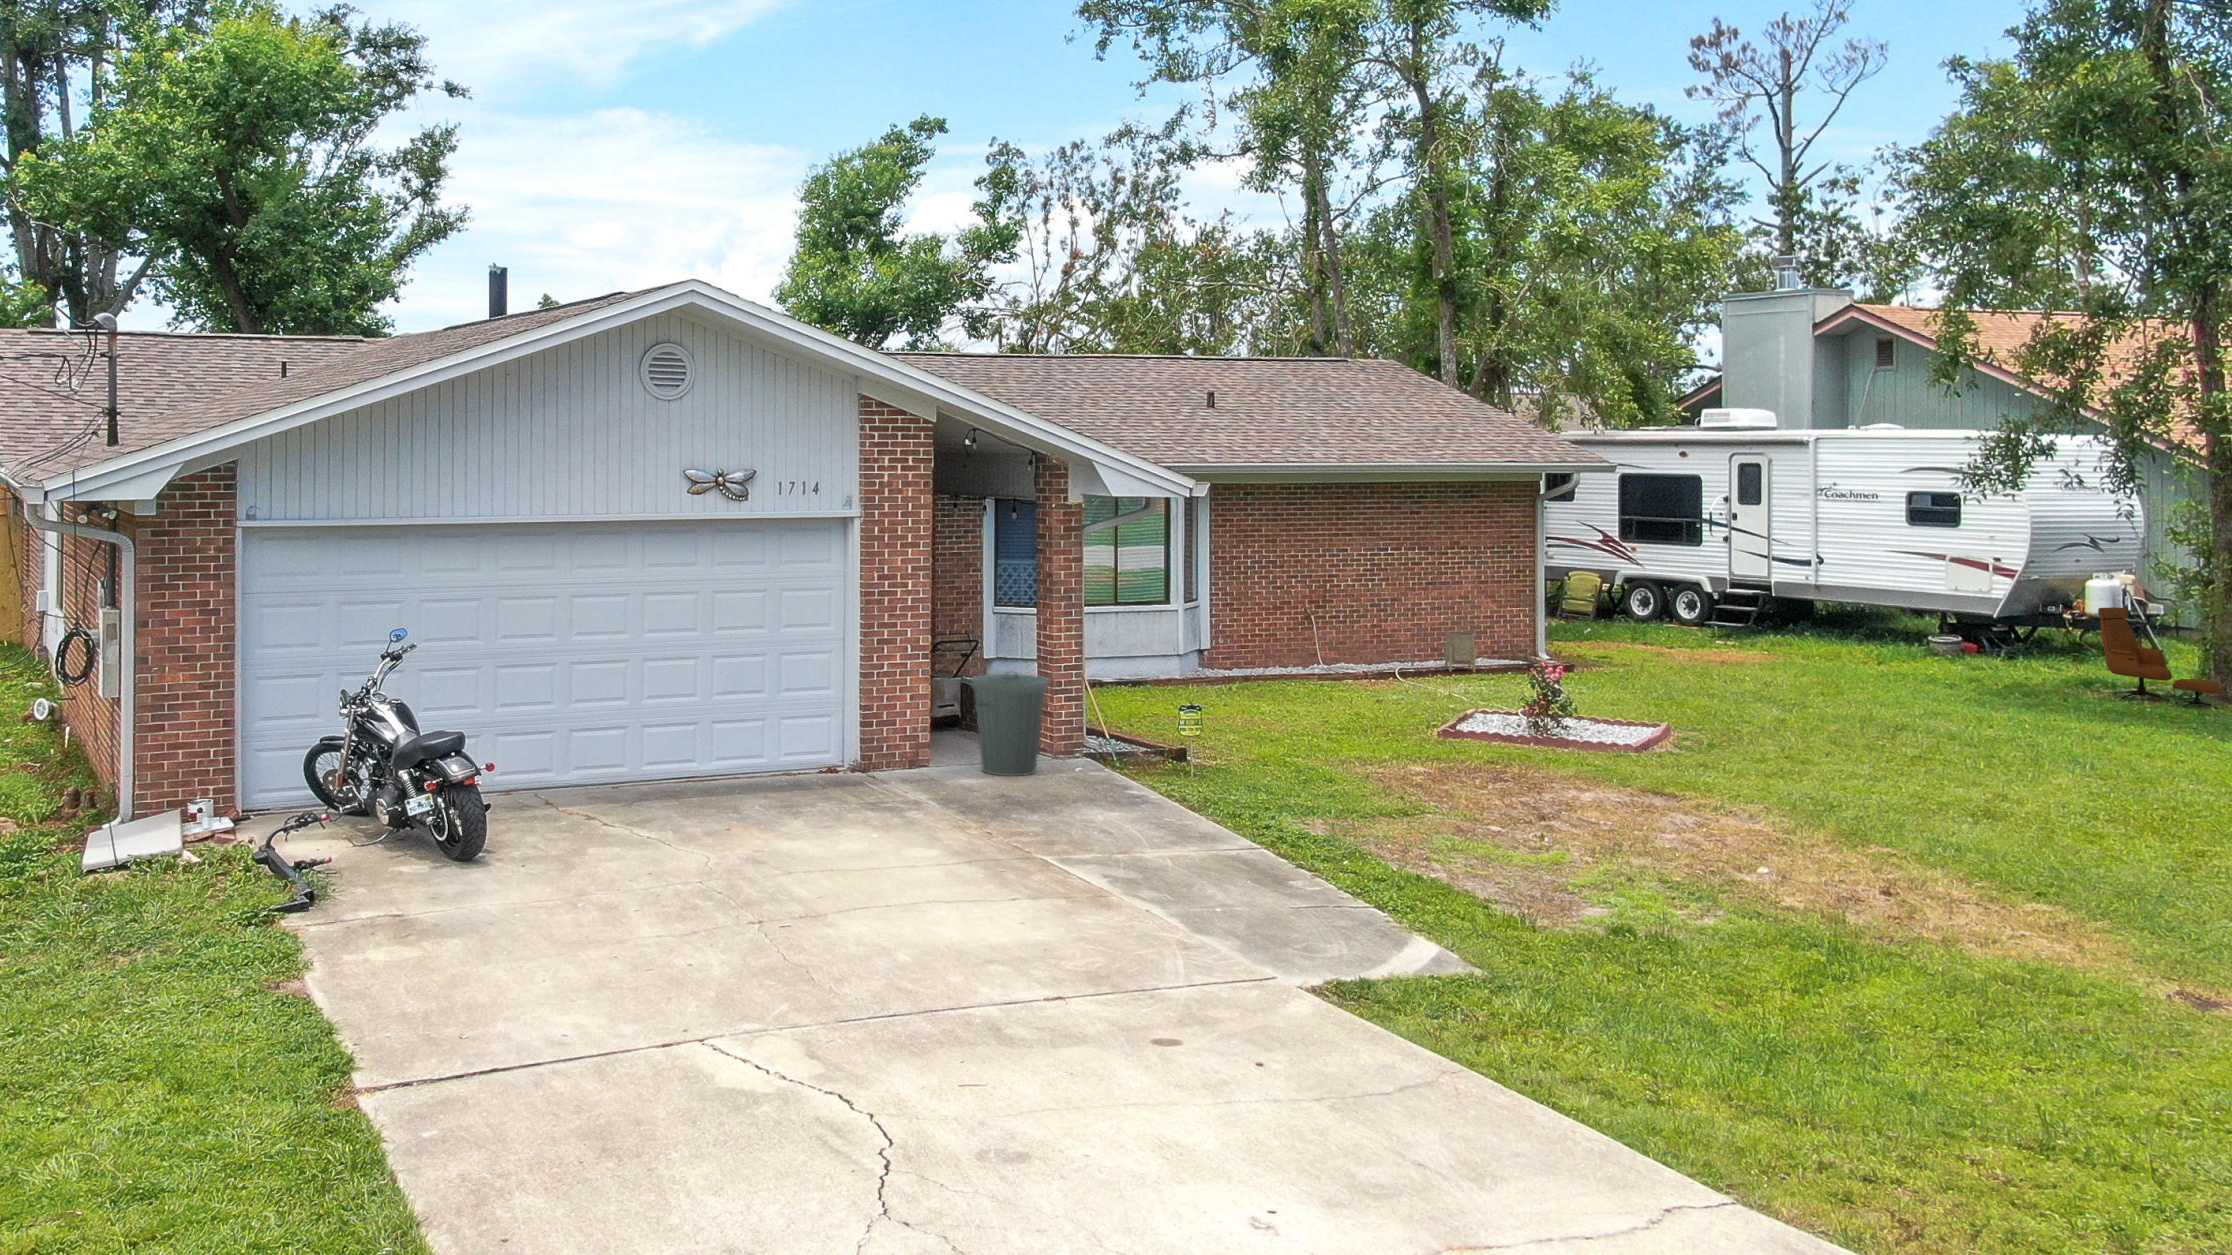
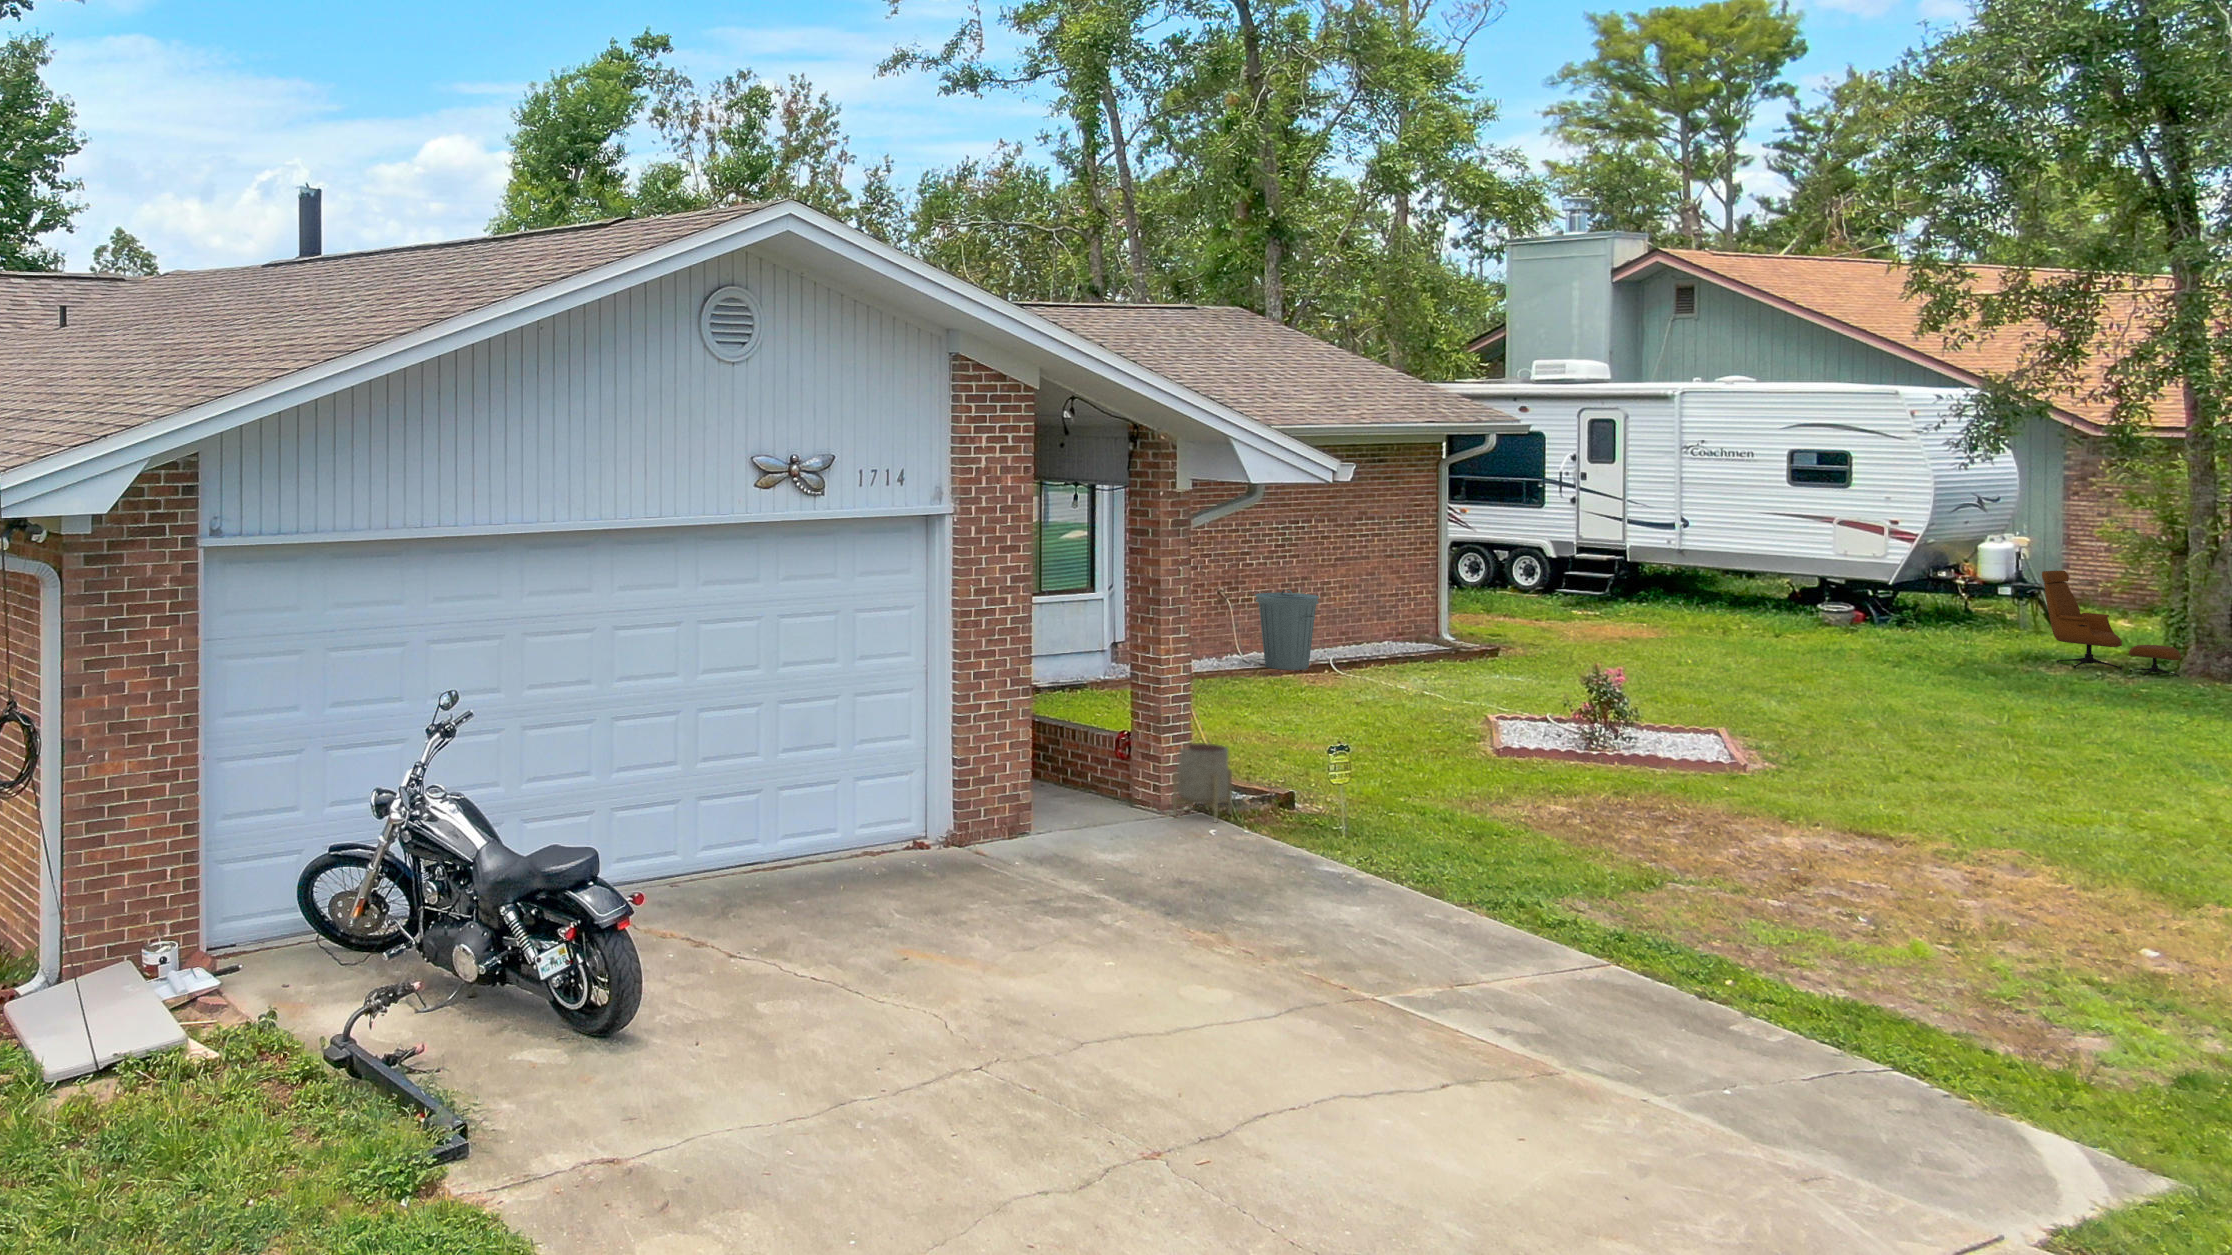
planter: present [1445,632,1476,672] -> present [1173,743,1232,822]
trash can: present [971,673,1049,776] -> present [1255,590,1319,670]

